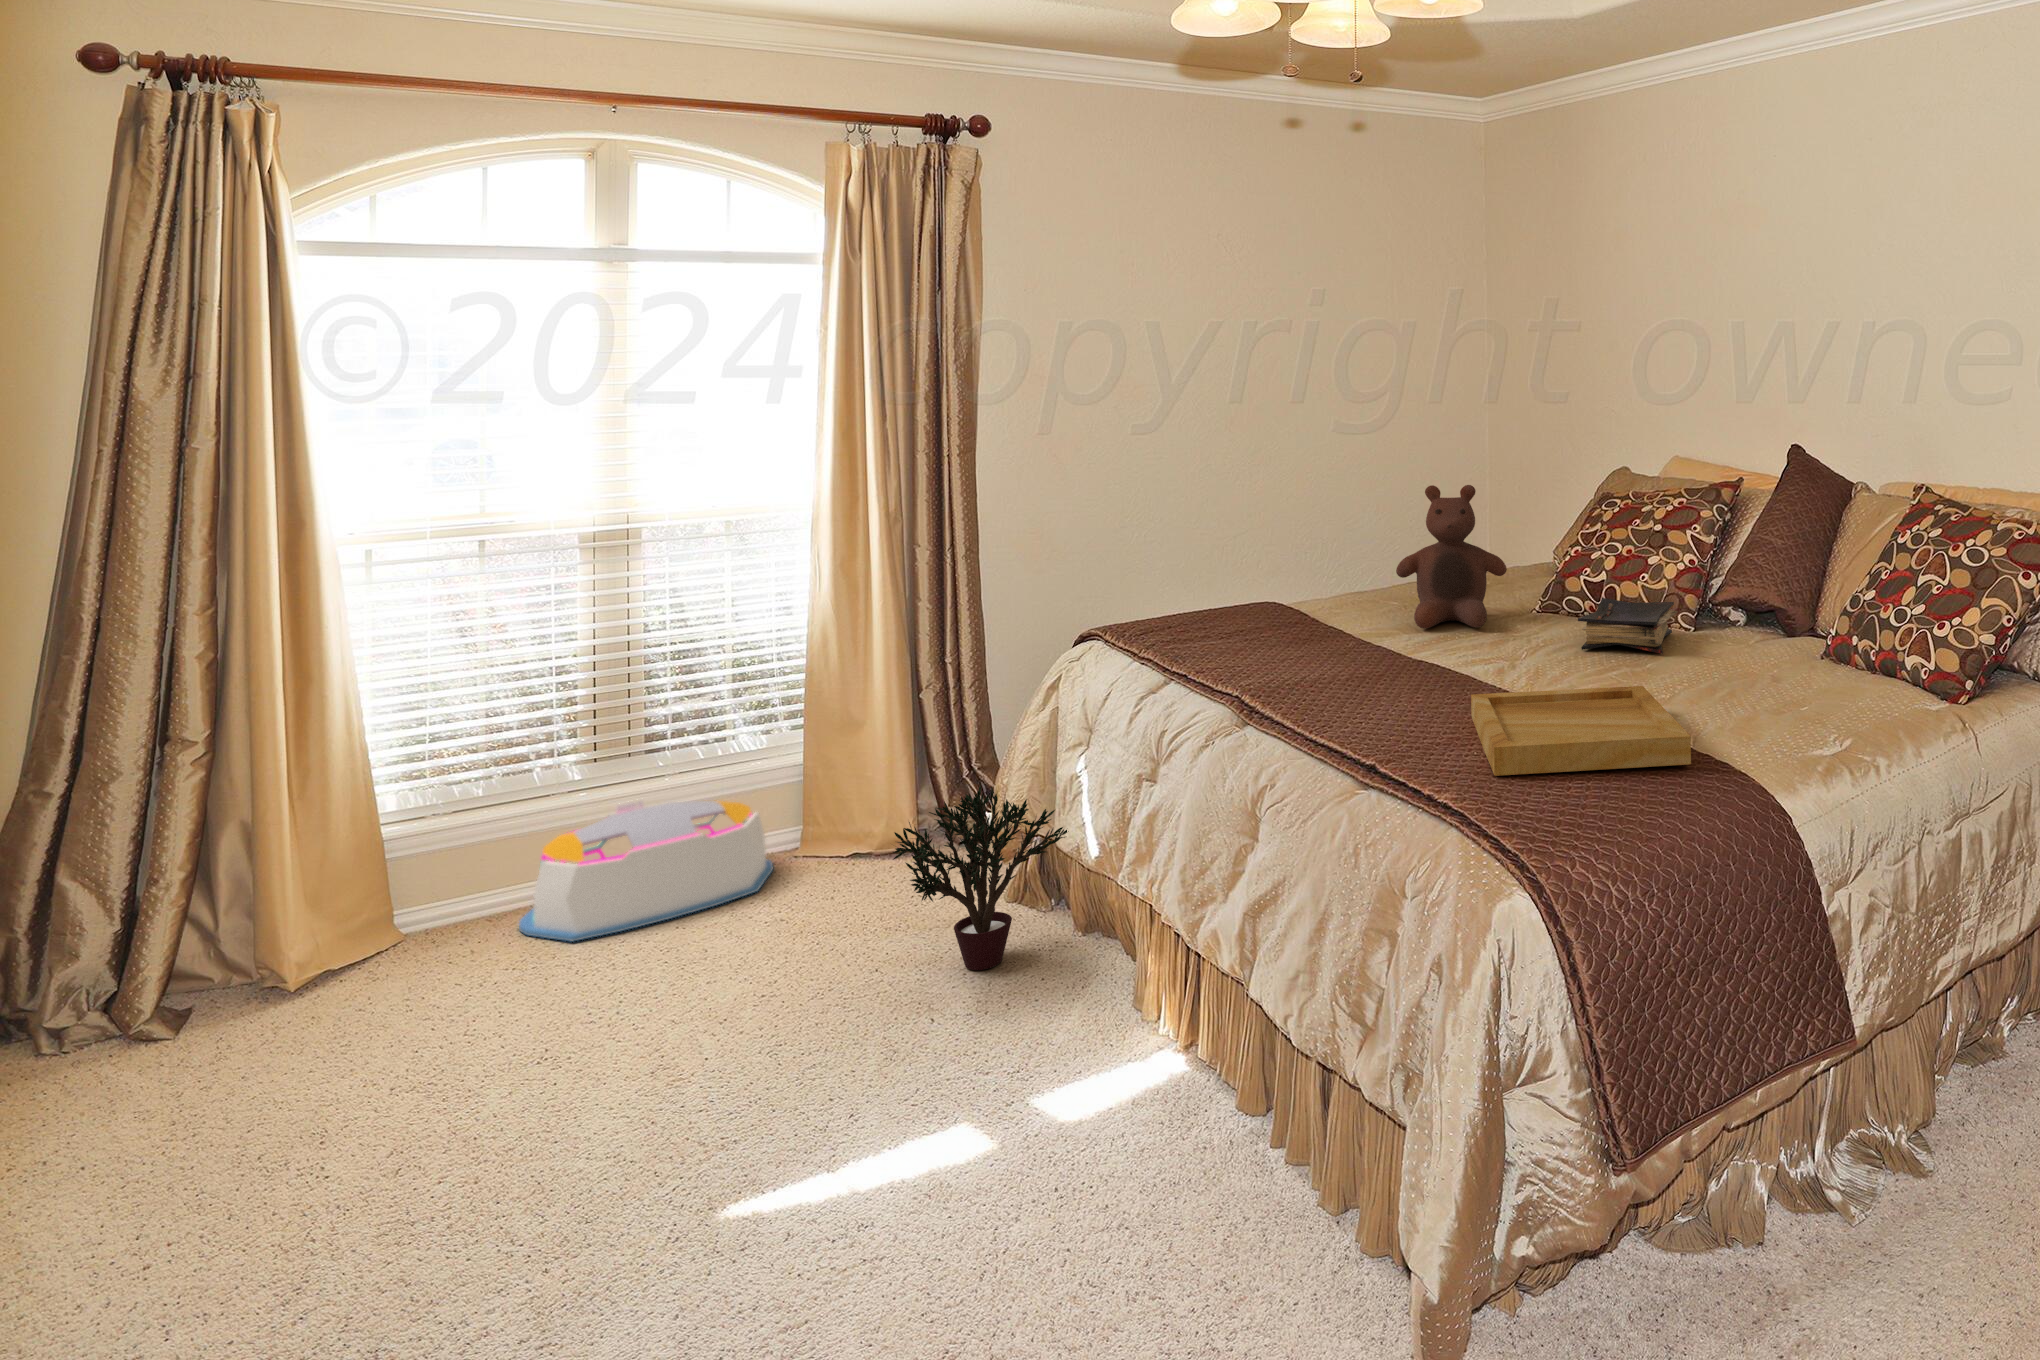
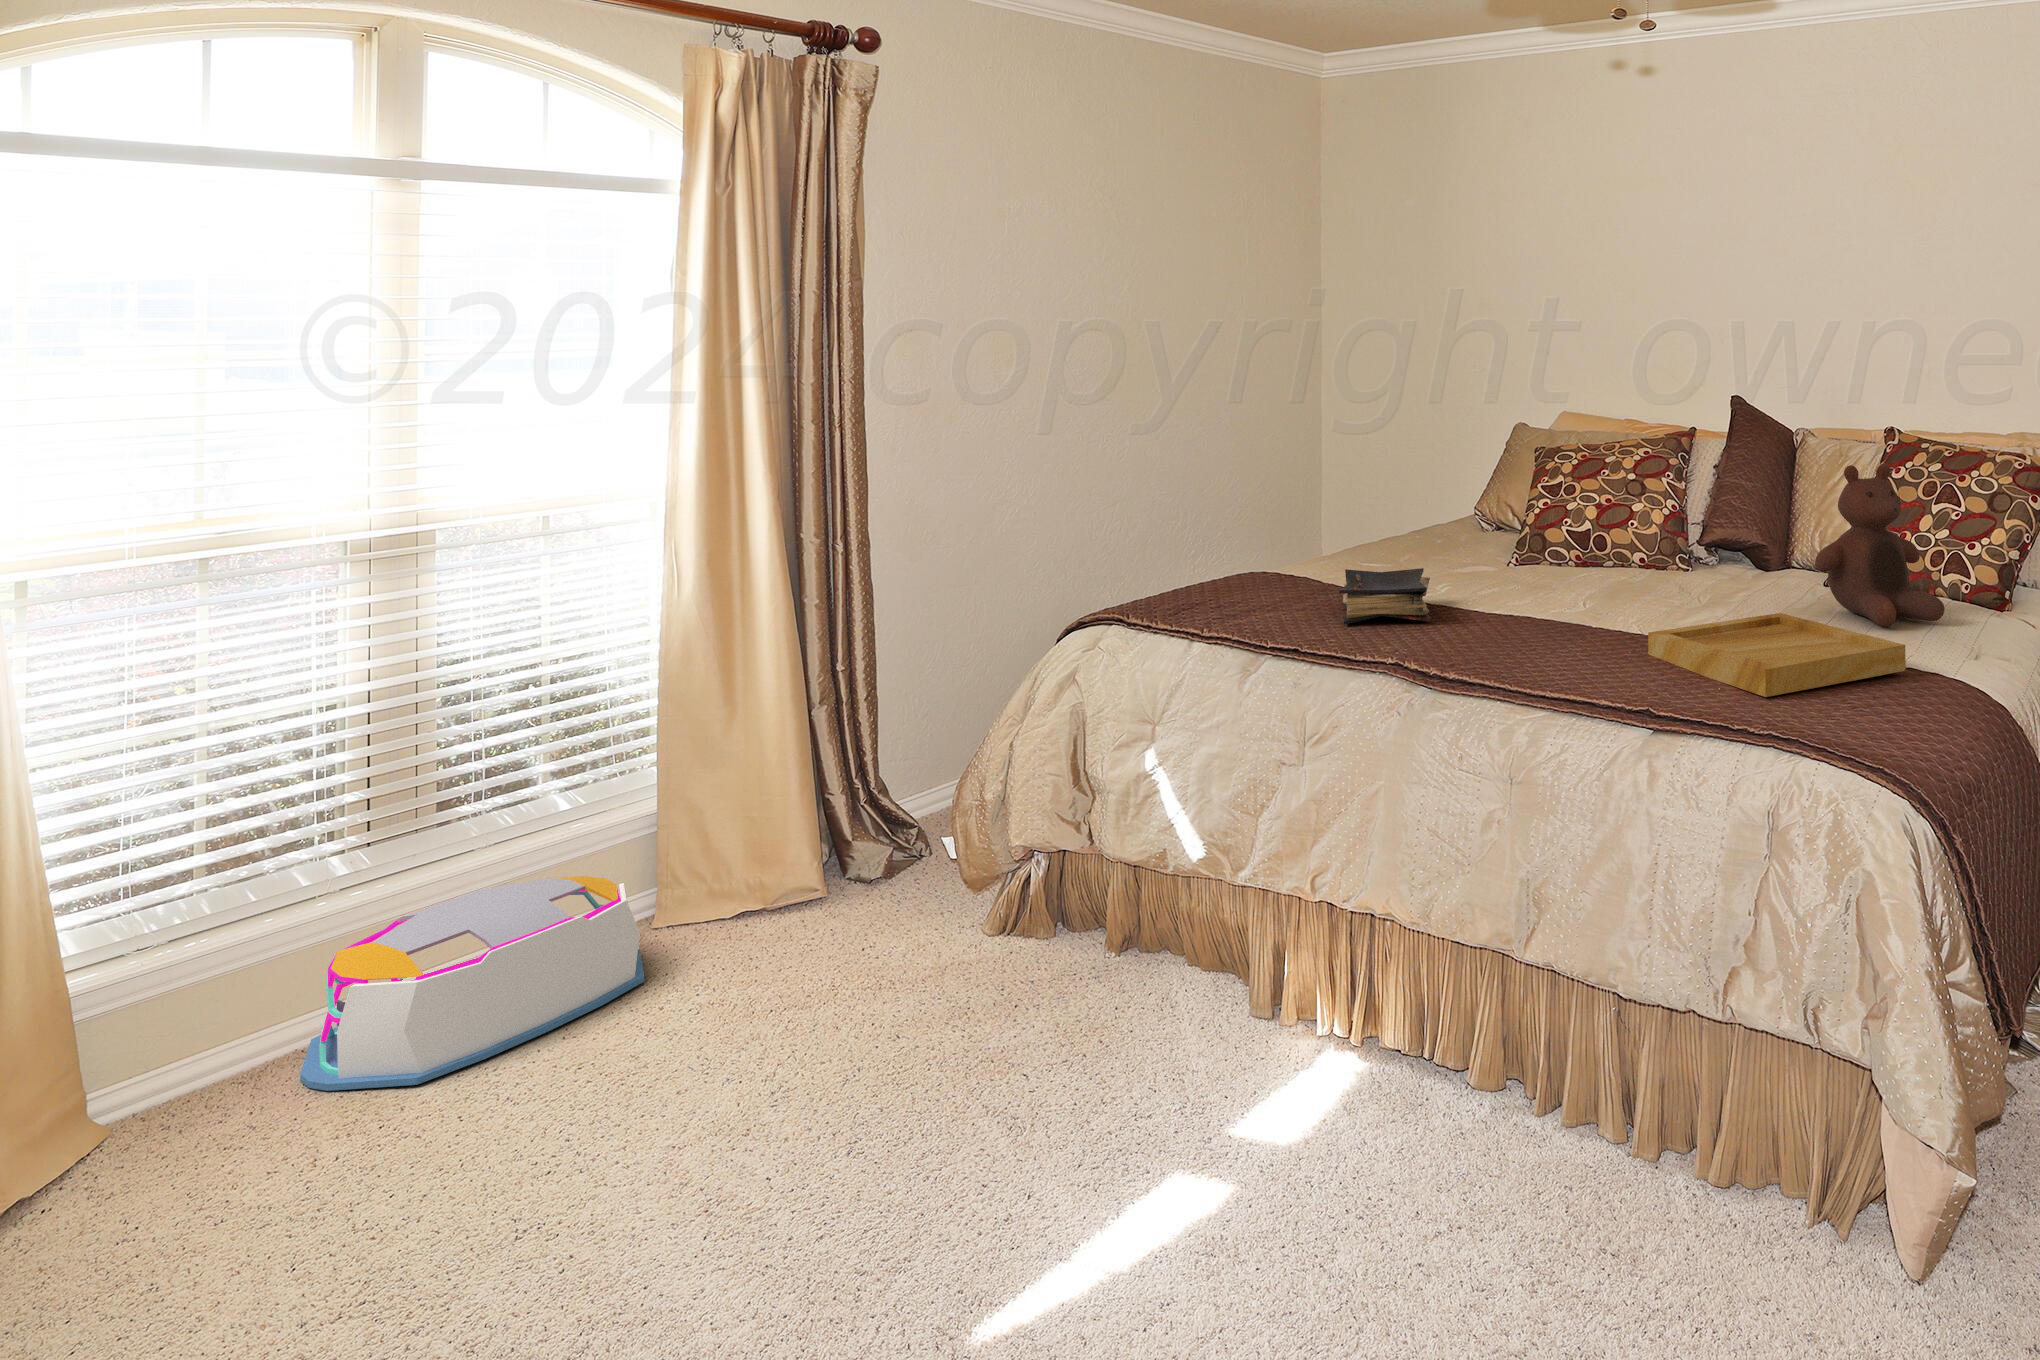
stuffed bear: present [1396,485,1507,628] -> present [1815,463,1945,626]
book: present [1578,598,1678,654] -> present [1339,568,1432,624]
potted plant: present [893,785,1067,970] -> none [918,799,1136,1015]

